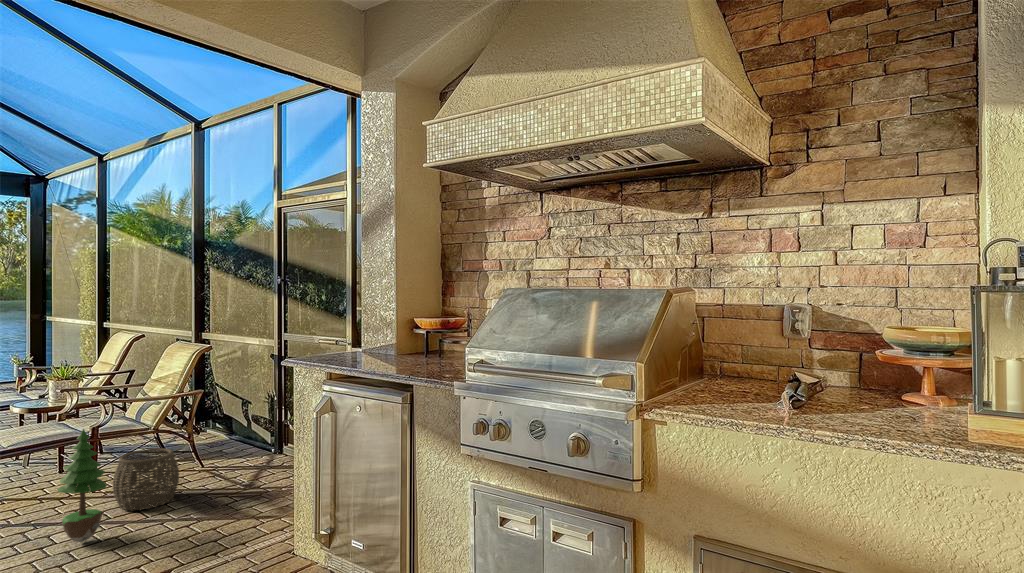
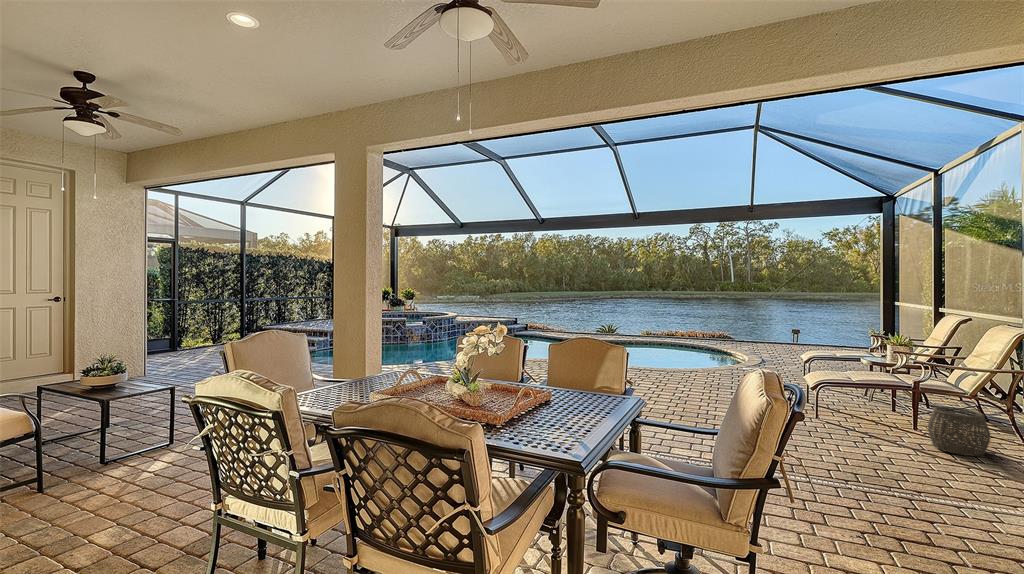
potted tree: present [57,429,107,542] -> none [882,376,920,456]

